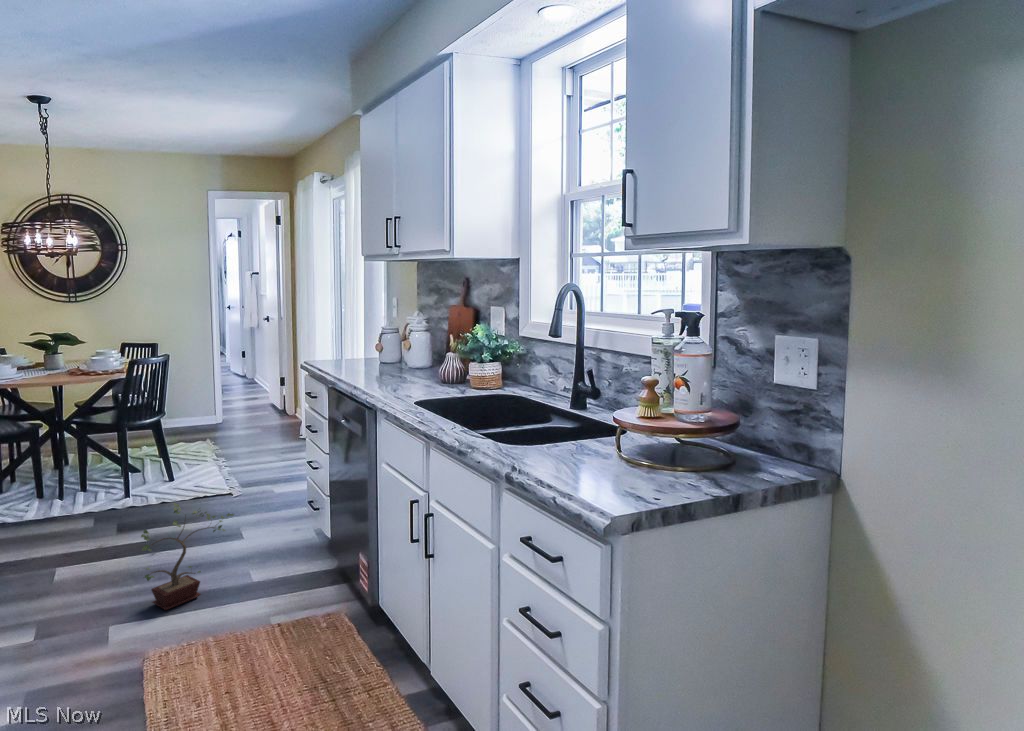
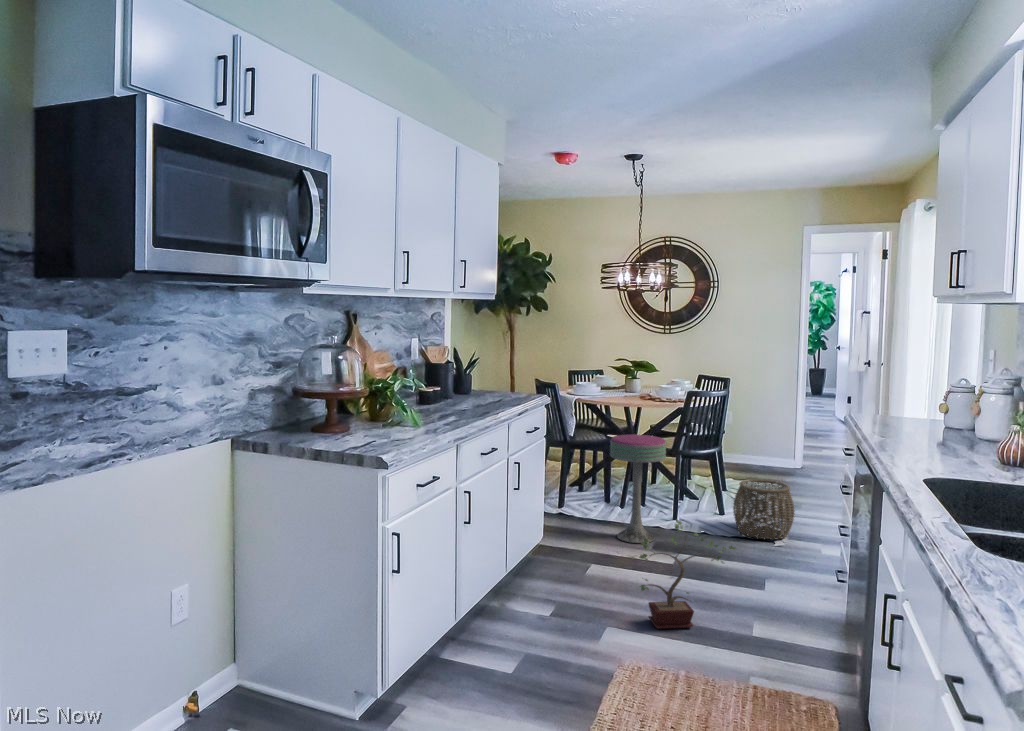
bar stool: none [53,420,123,534] -> present [610,435,666,543]
woven basket: none [190,441,248,496] -> present [733,479,795,540]

